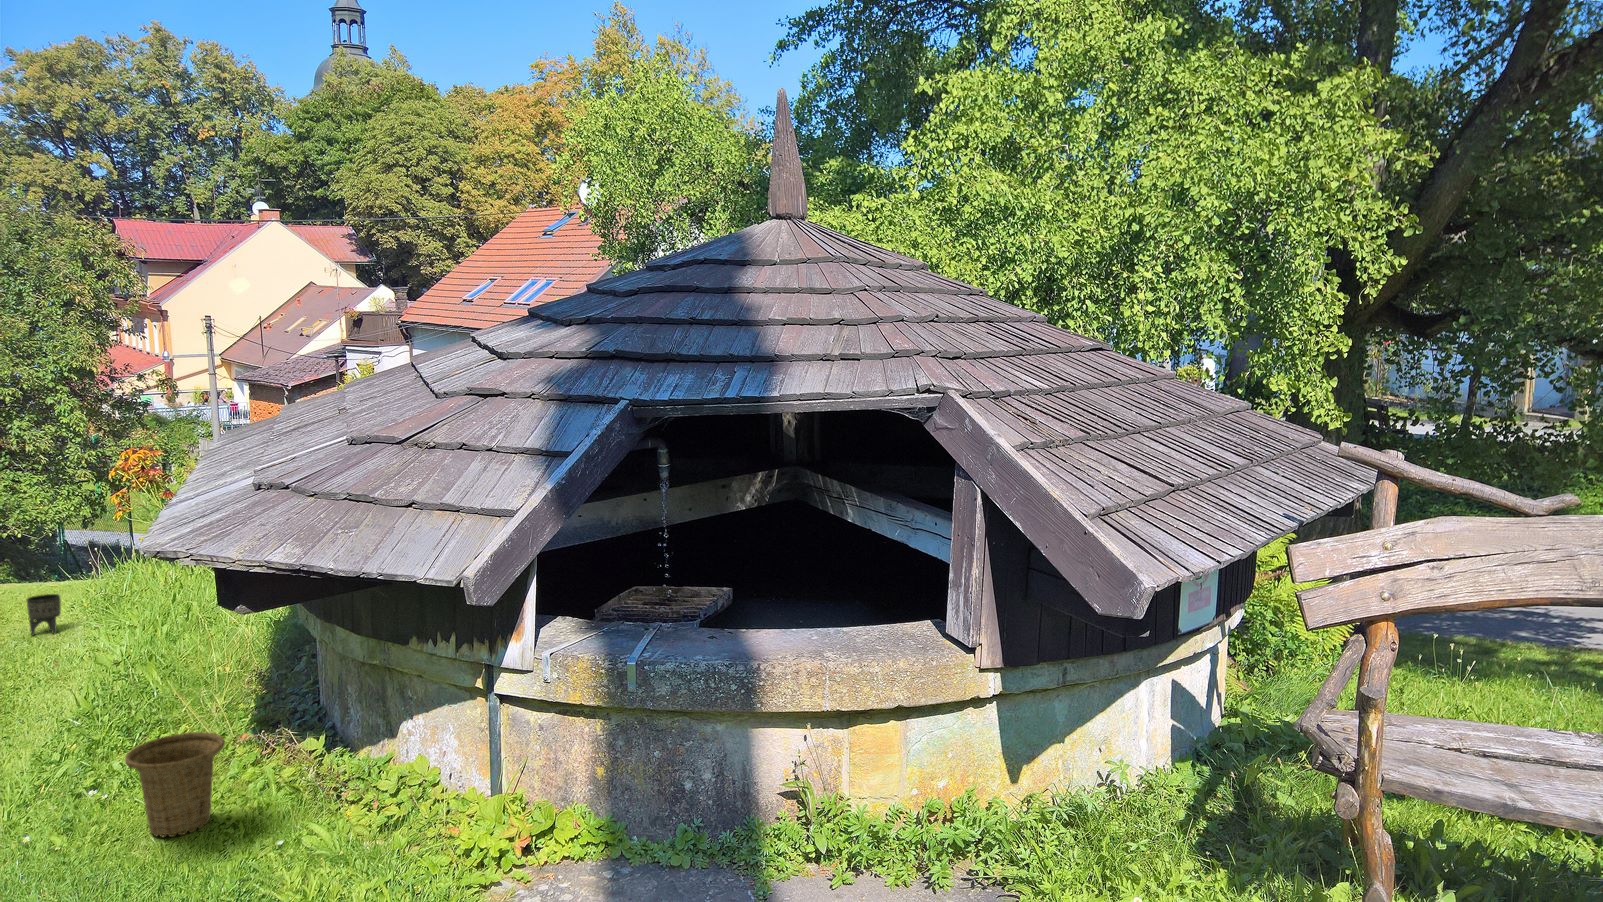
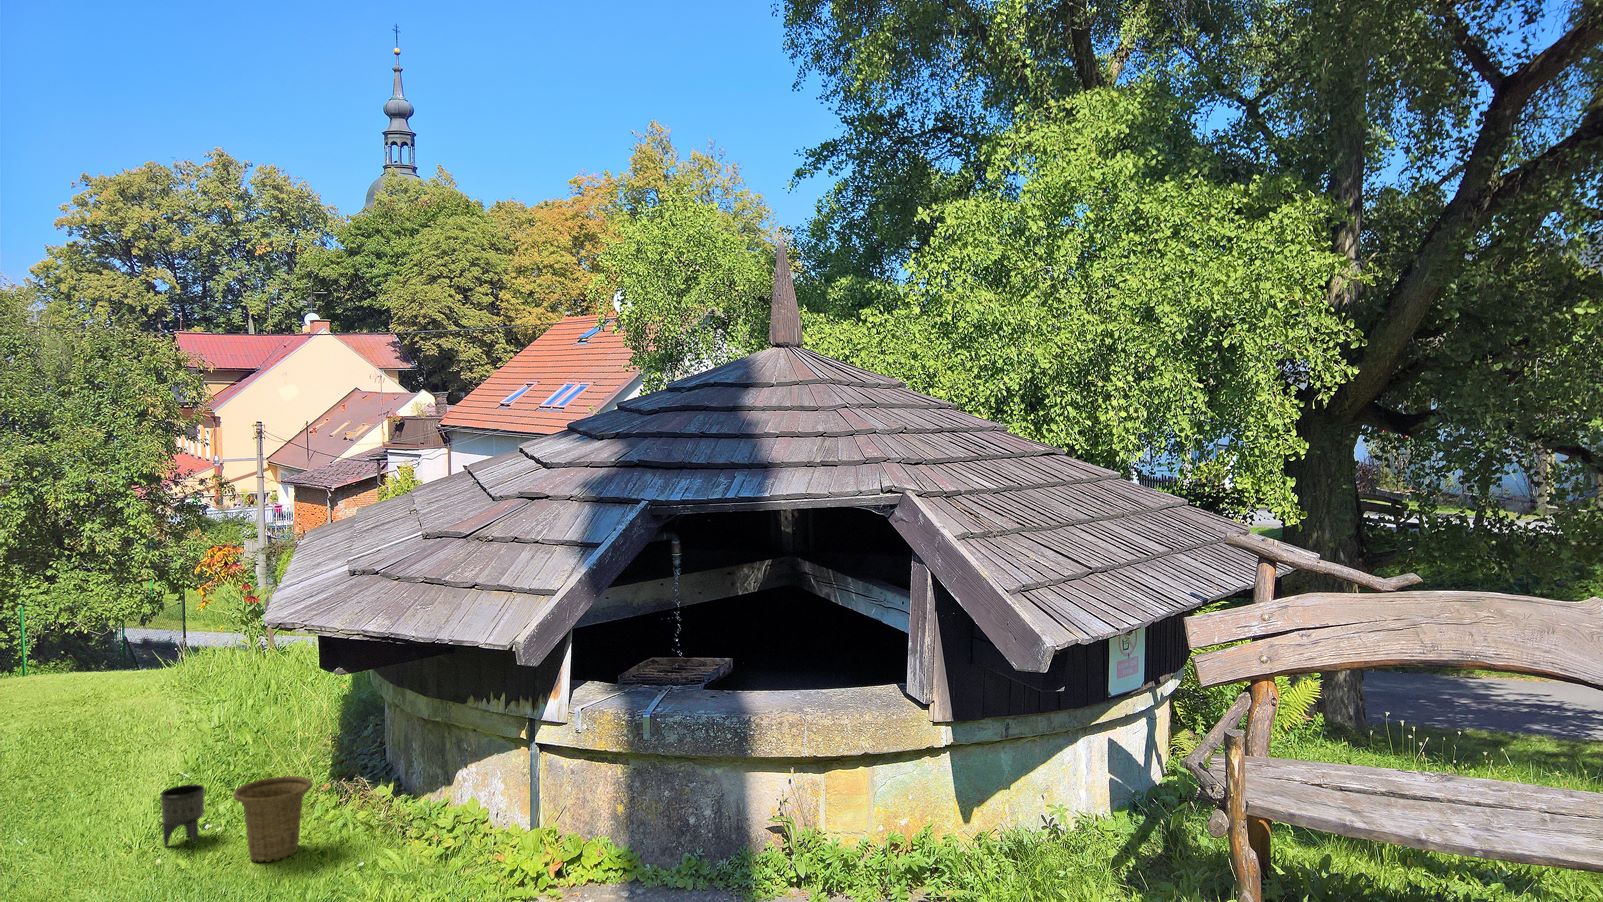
planter: present [27,594,61,636] -> present [161,784,205,846]

